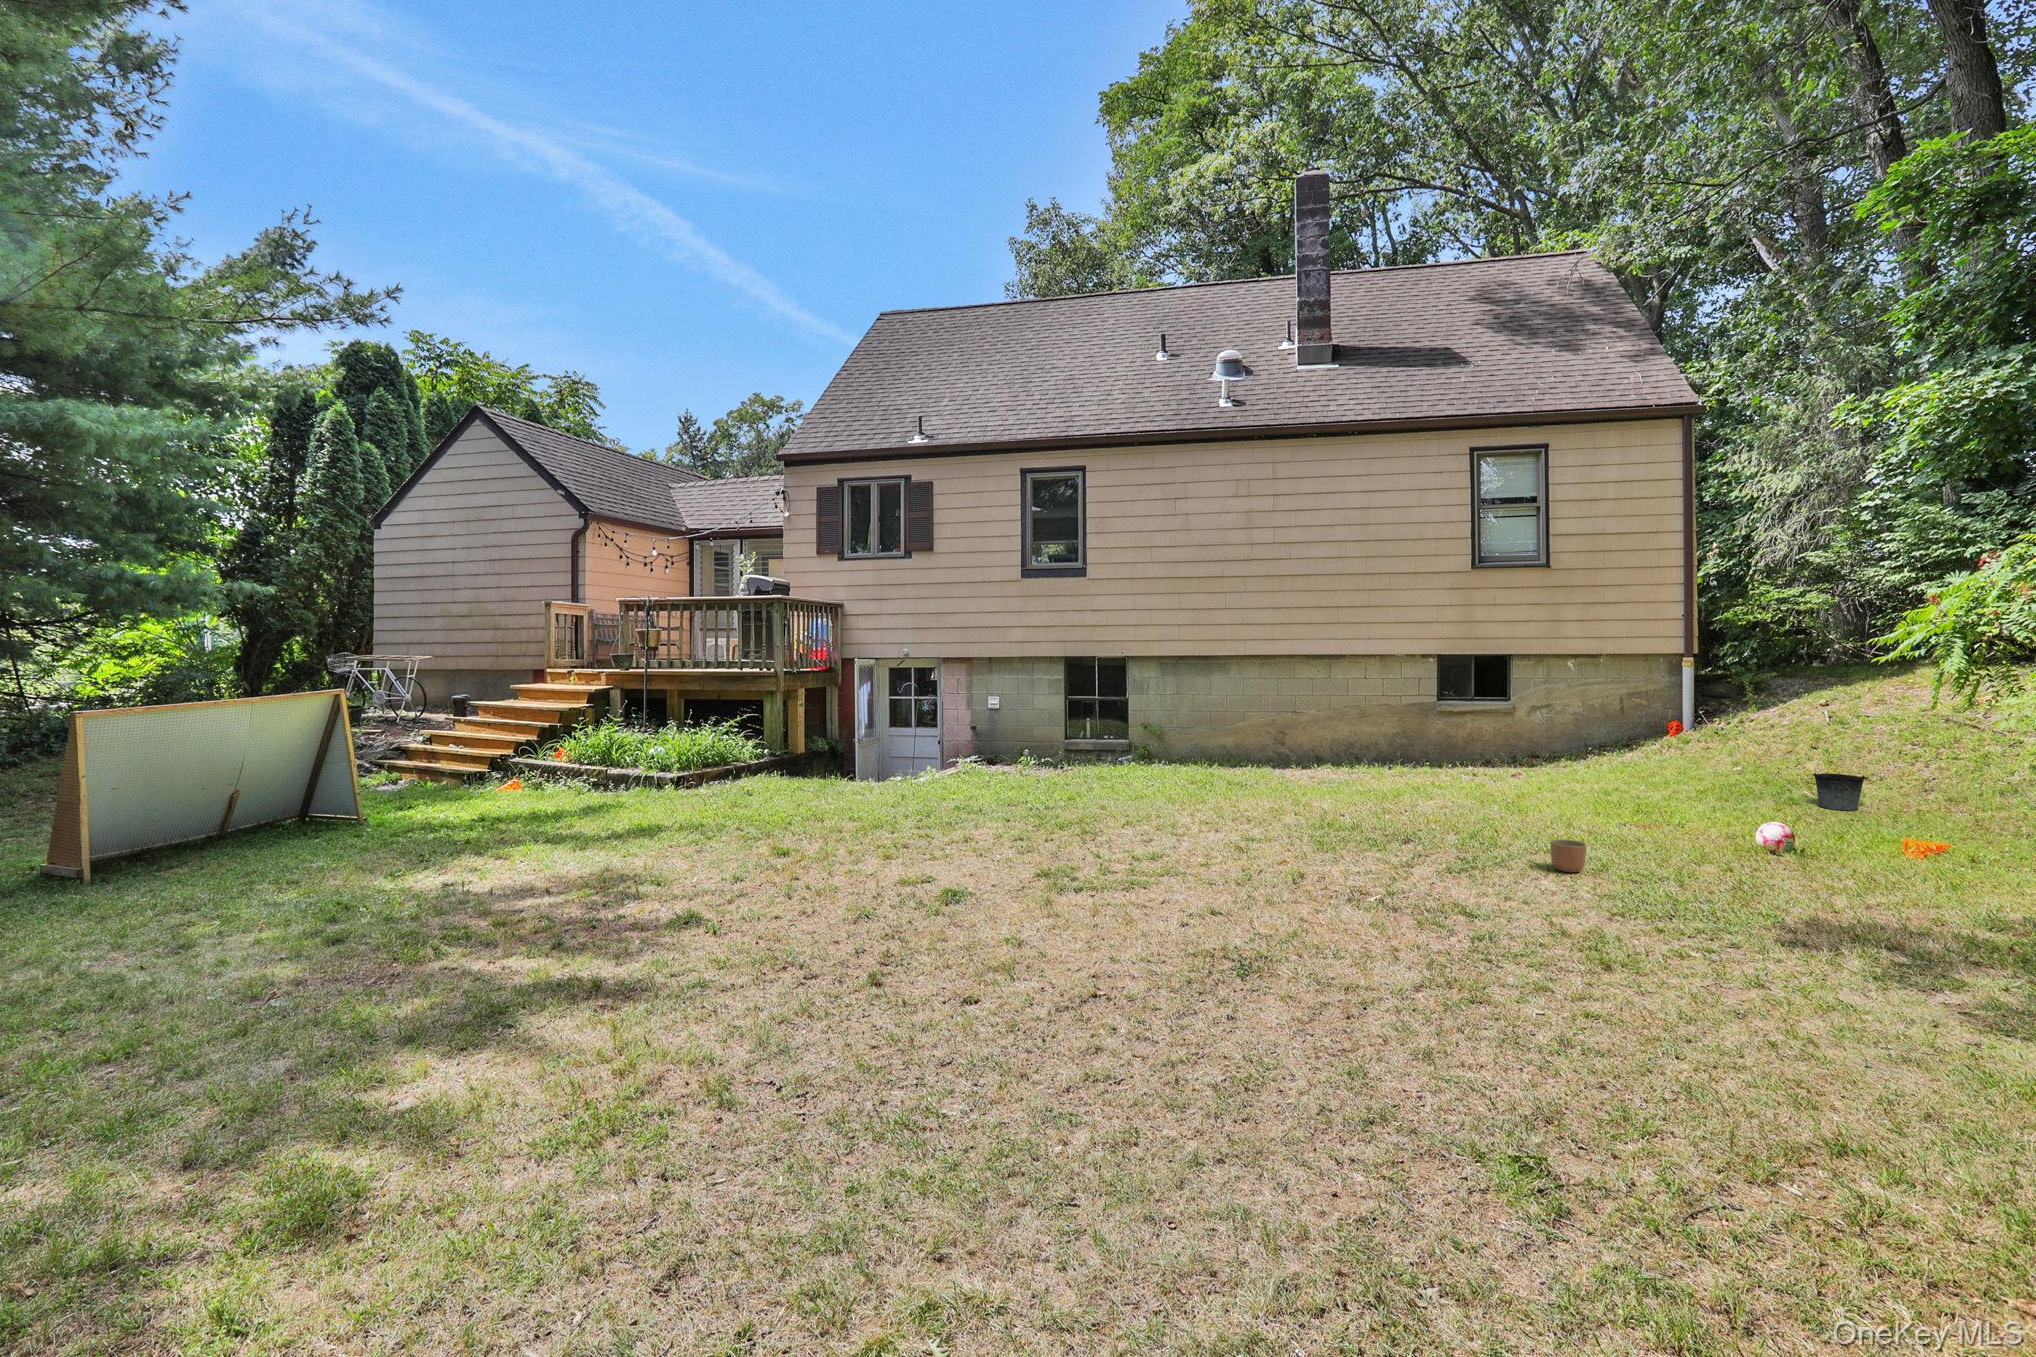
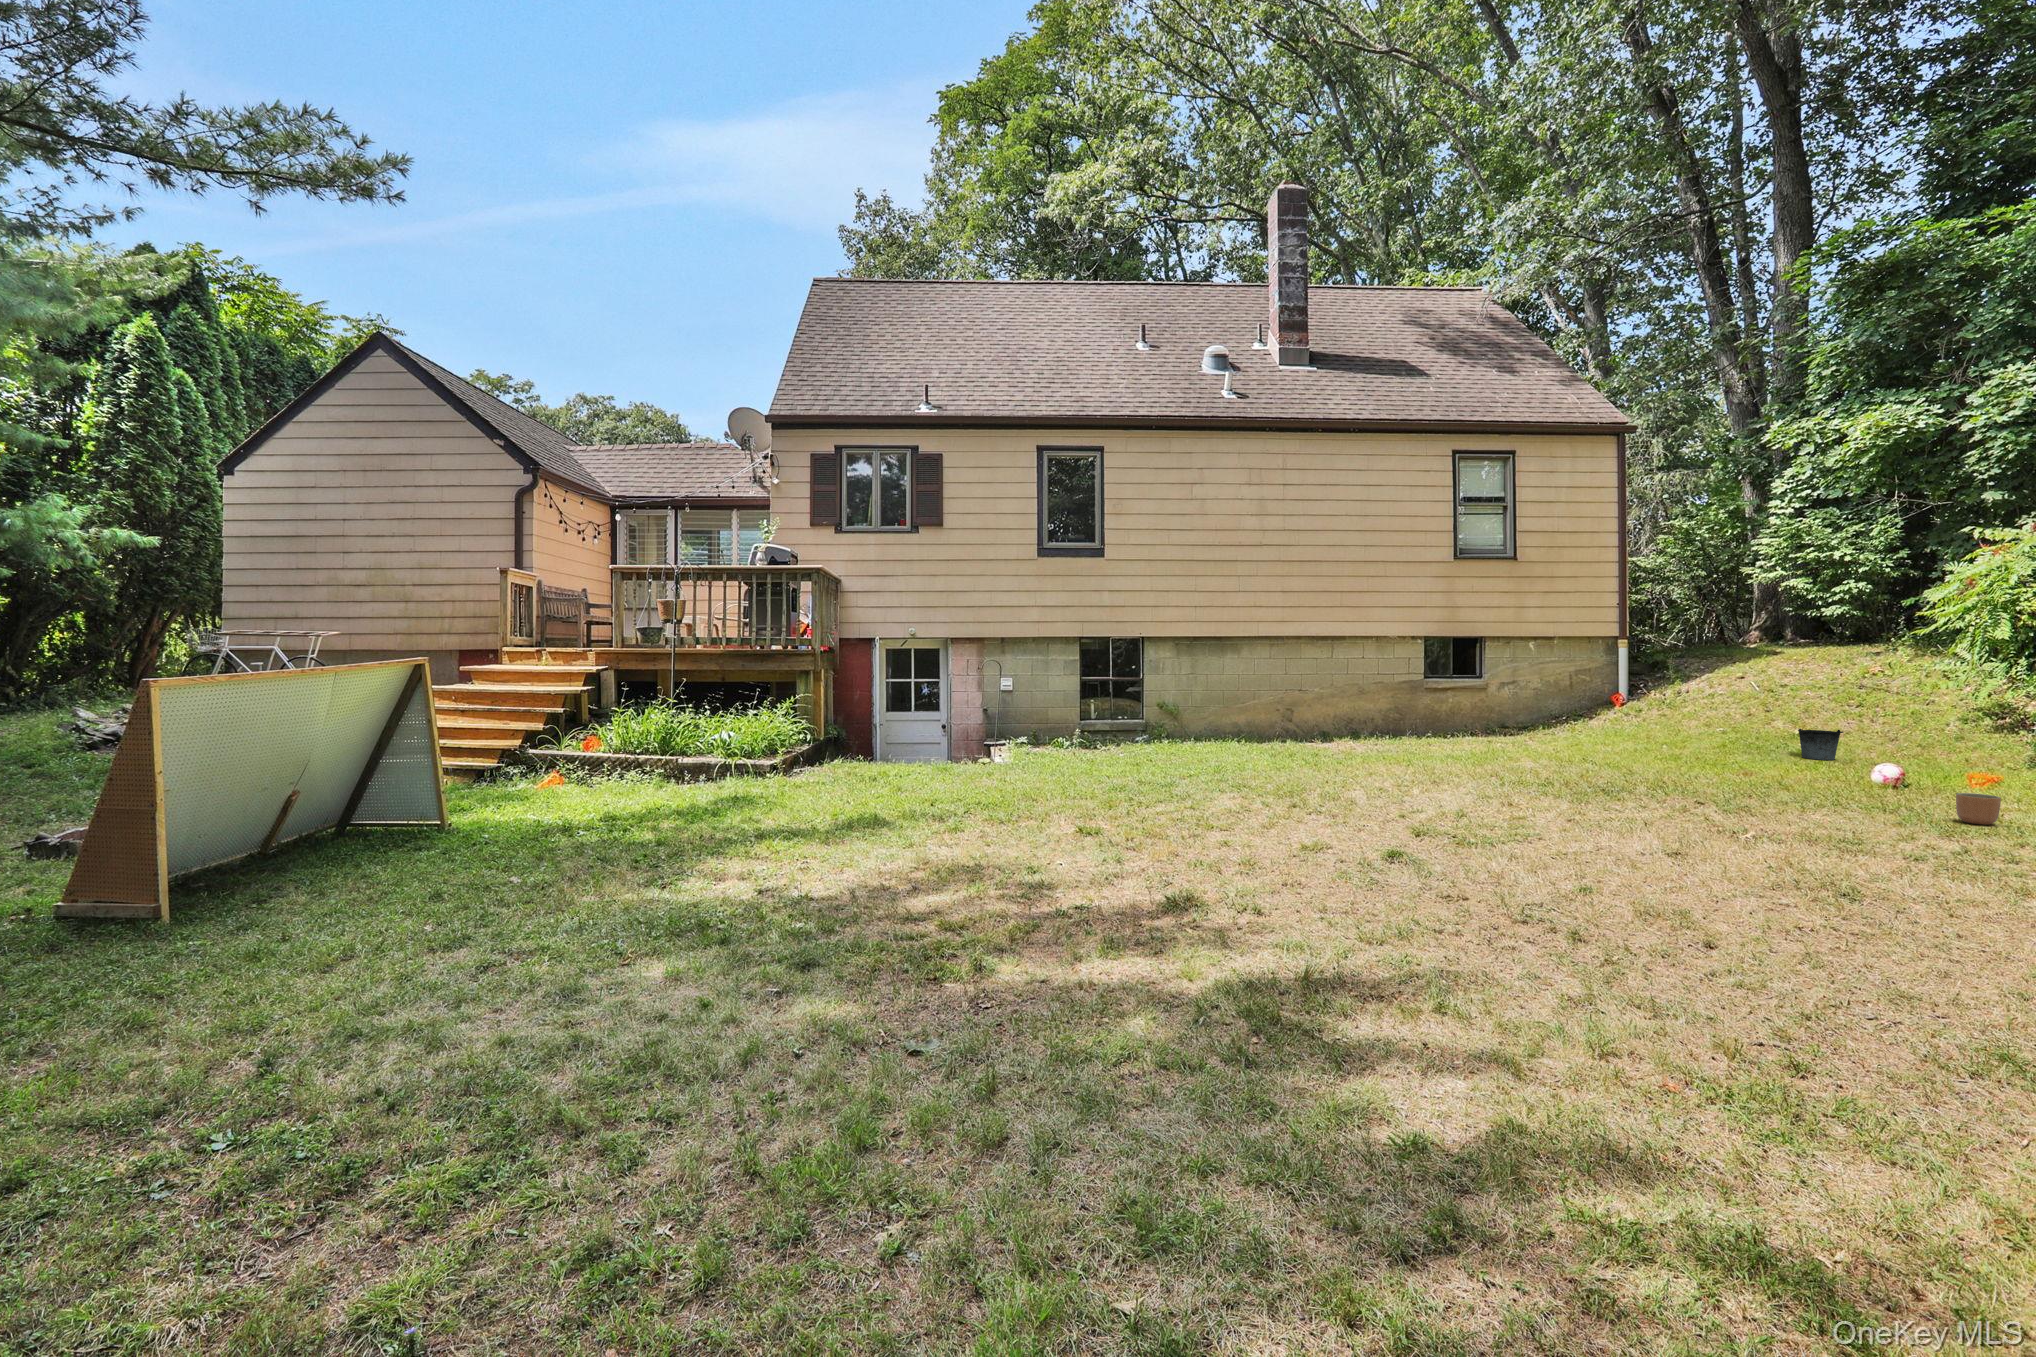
planter: present [1550,839,1587,873] -> present [1956,793,2001,825]

